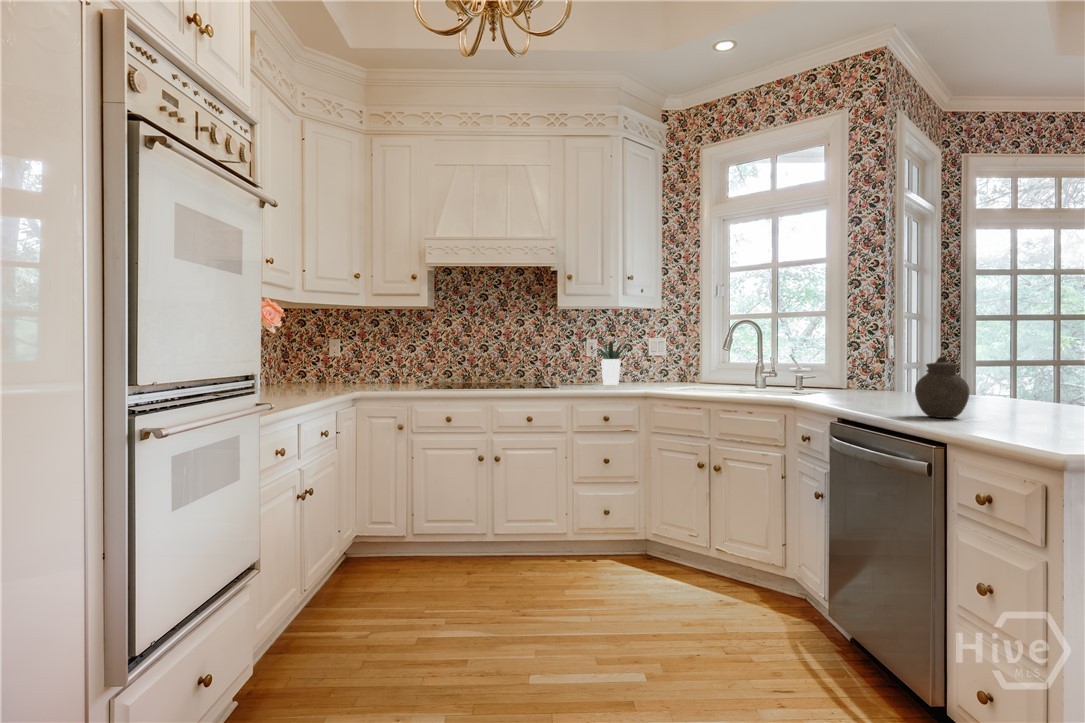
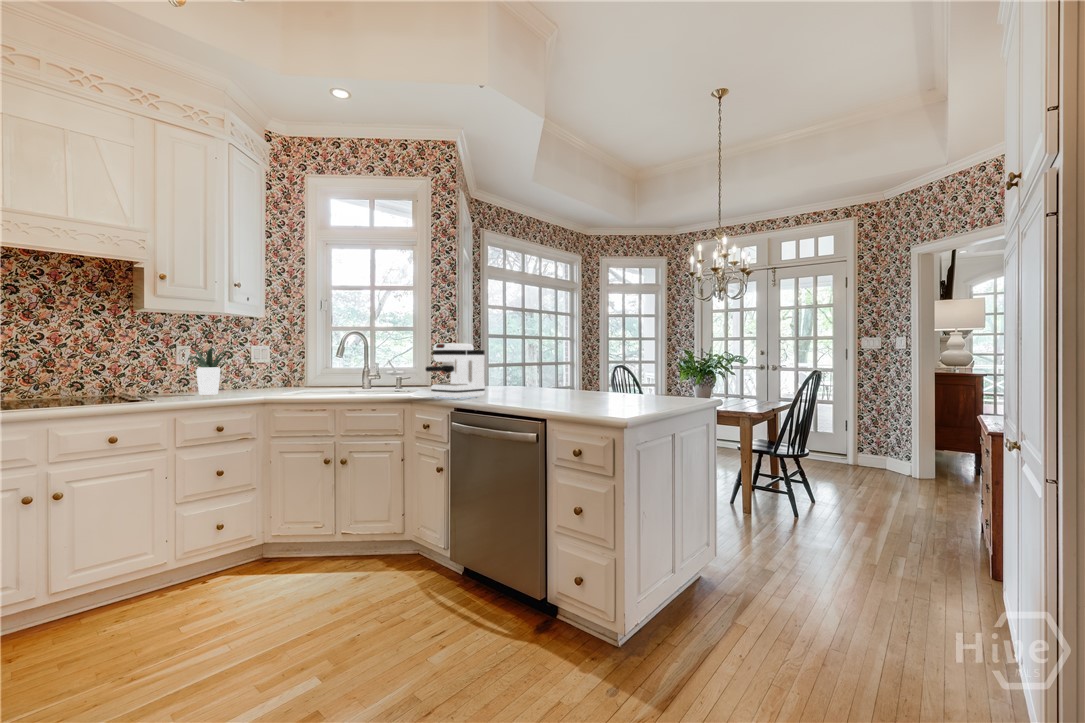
coffee maker: none [816,327,911,402] -> present [426,343,485,398]
jar: present [915,357,970,418] -> none [507,367,536,407]

